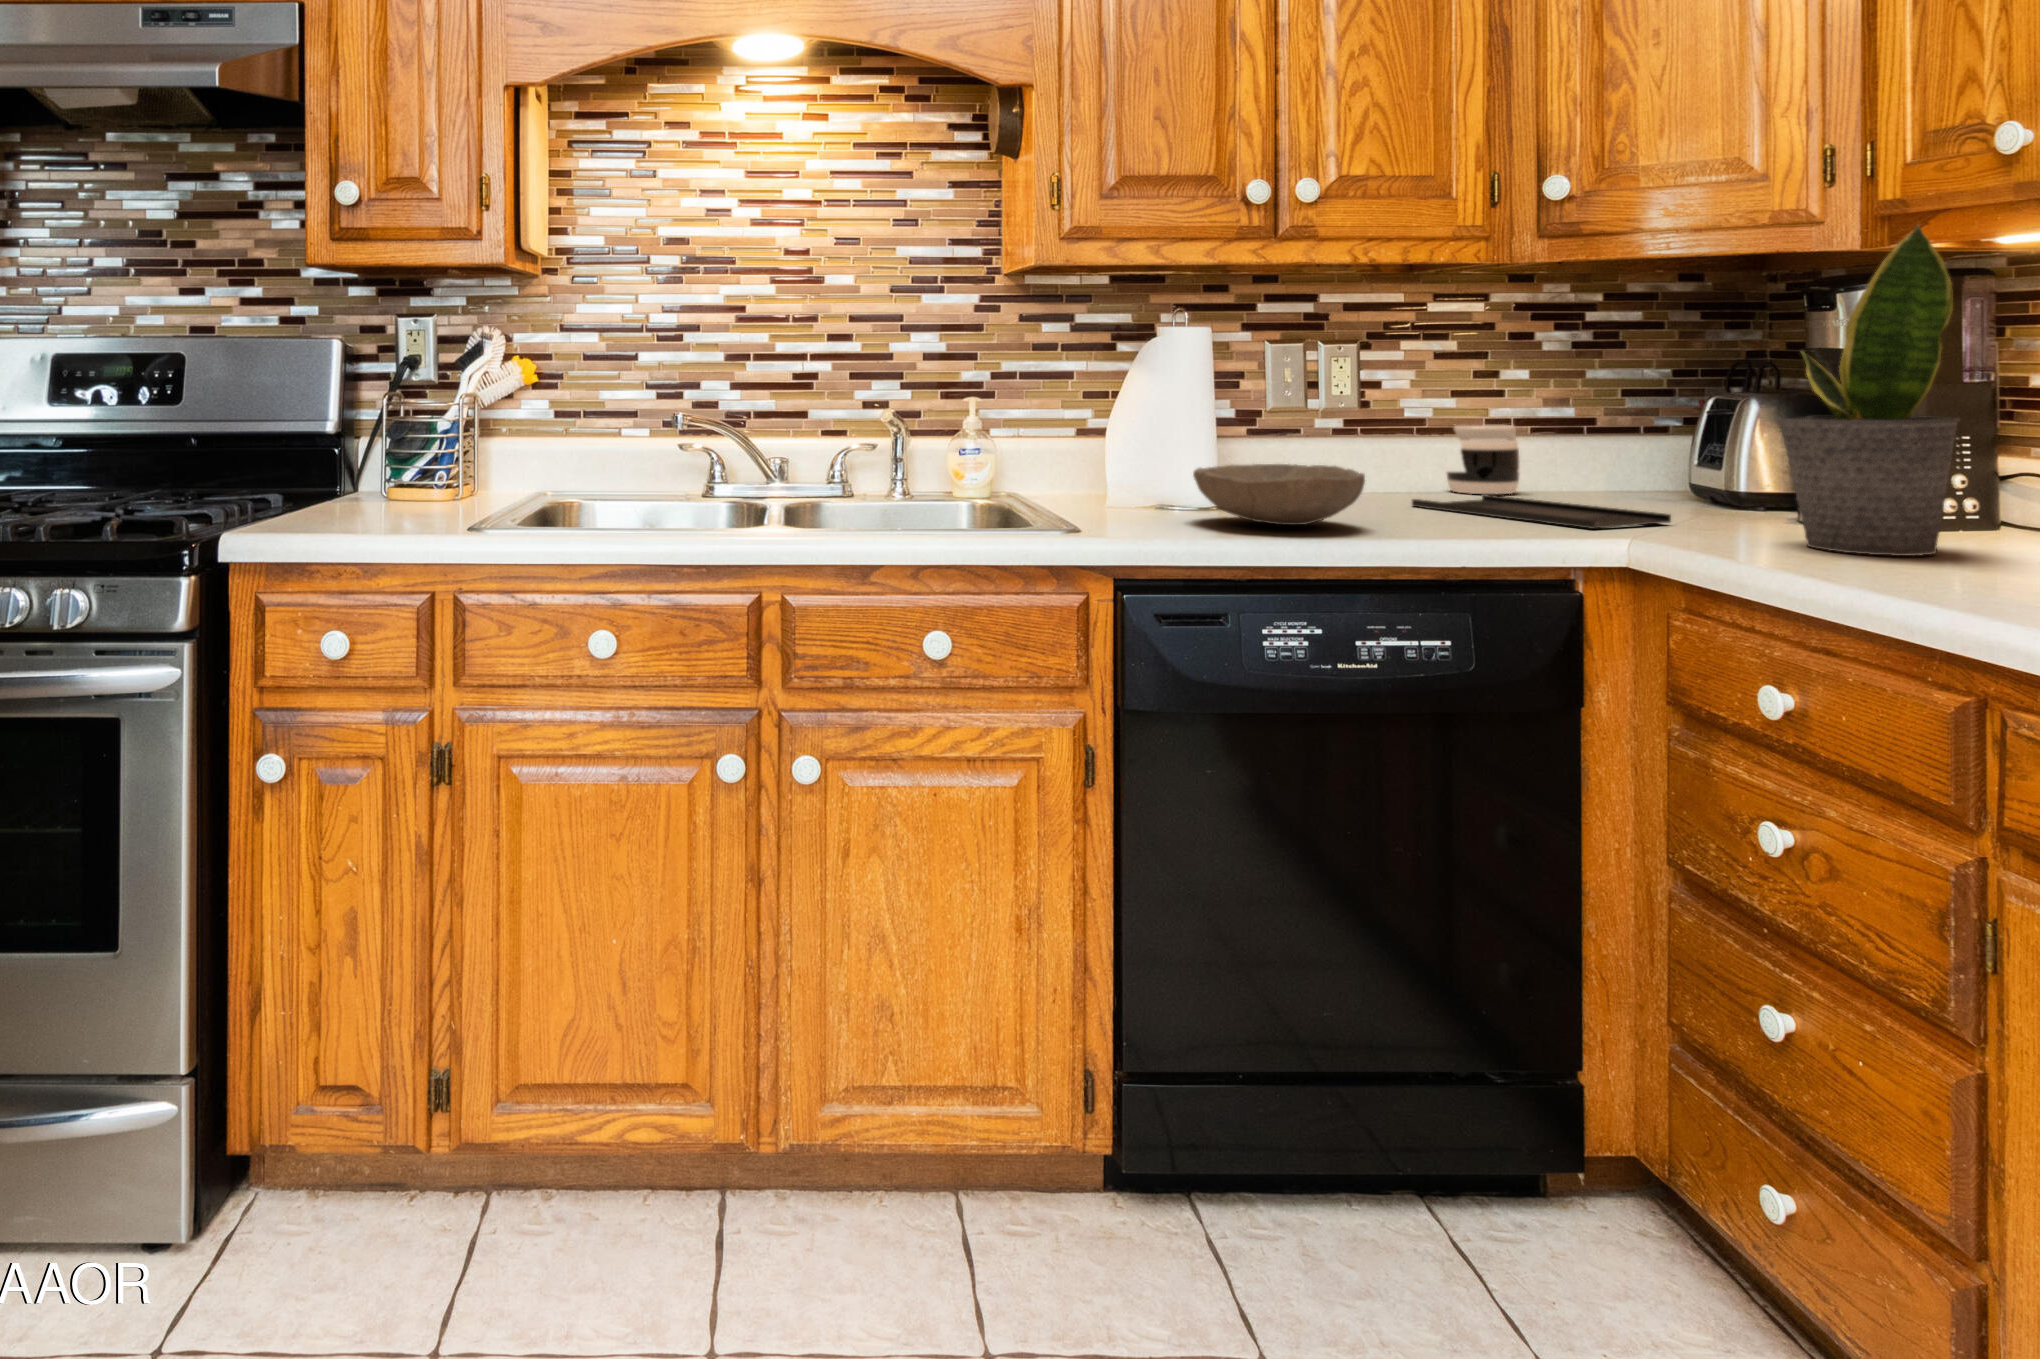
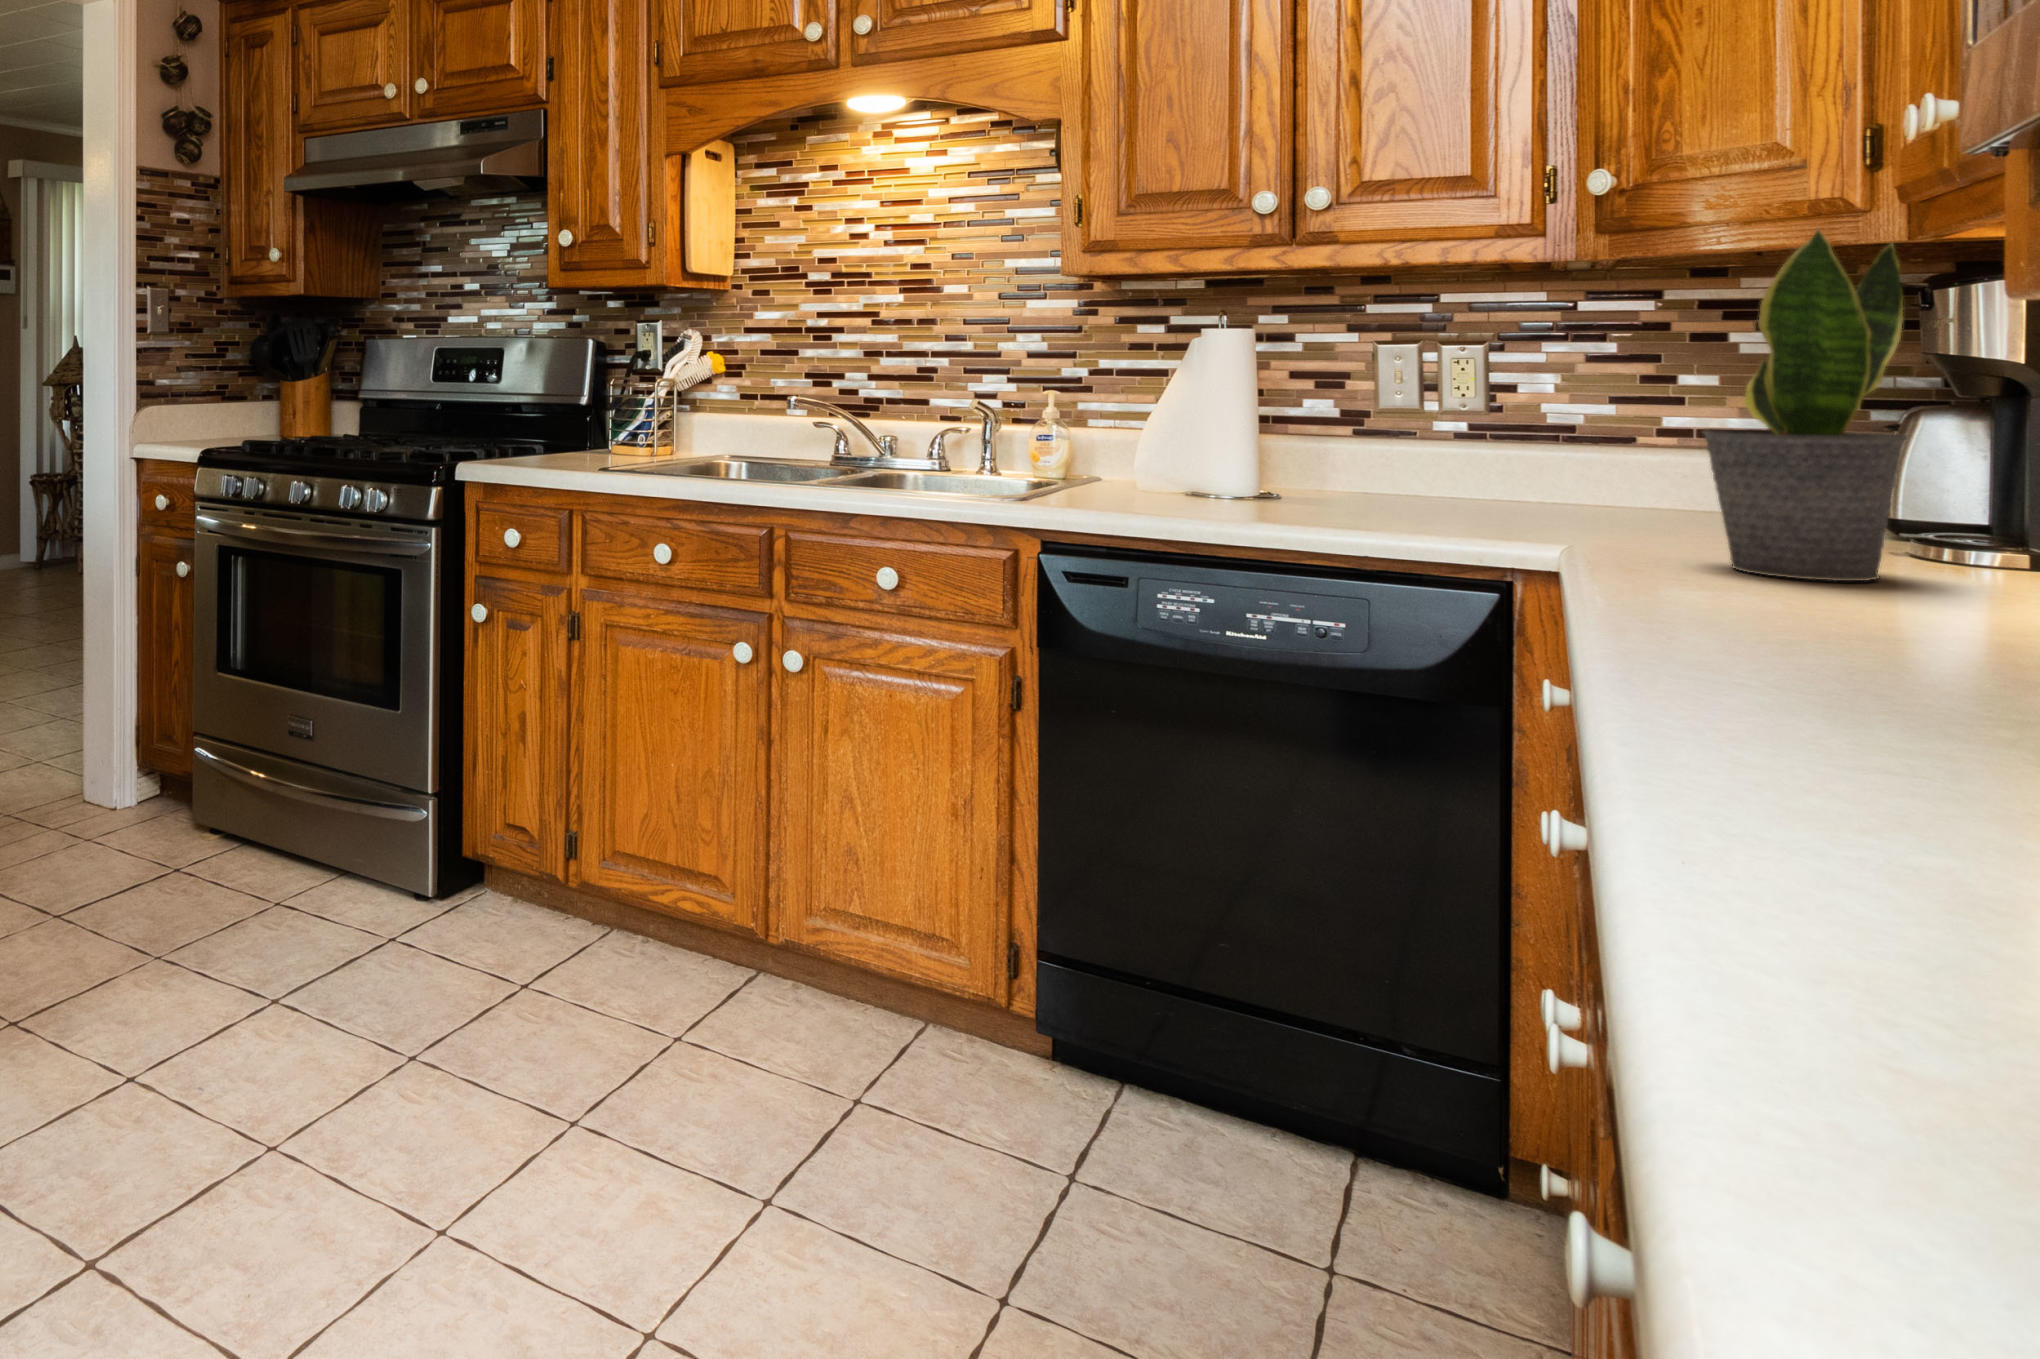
jar: present [1446,425,1520,494] -> none [1595,434,1686,511]
bowl: present [1193,464,1365,525] -> none [1147,457,1305,512]
tray: present [1412,494,1671,529] -> none [1464,504,1690,541]

